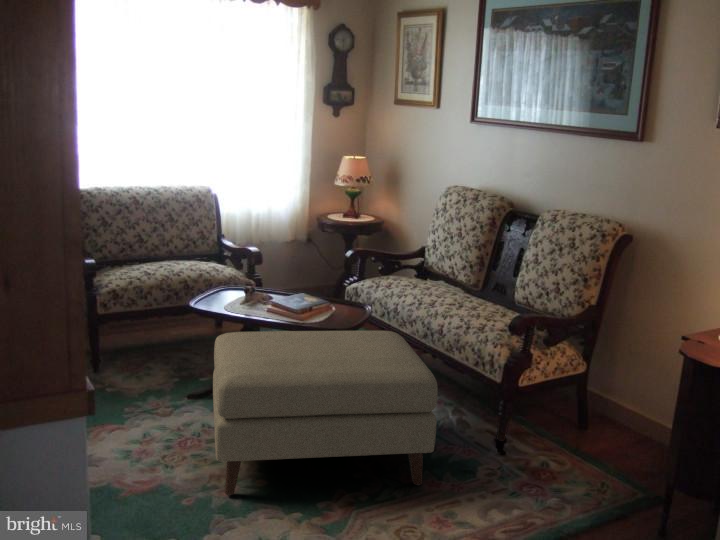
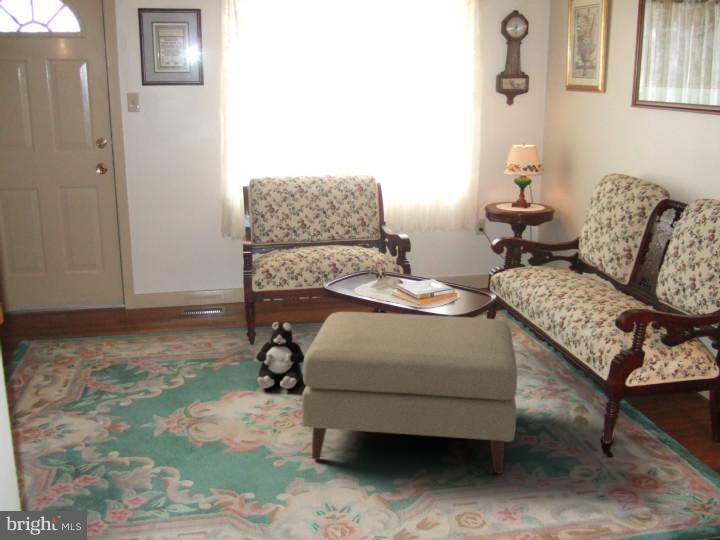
plush toy: none [121,346,177,422] -> present [256,322,305,389]

